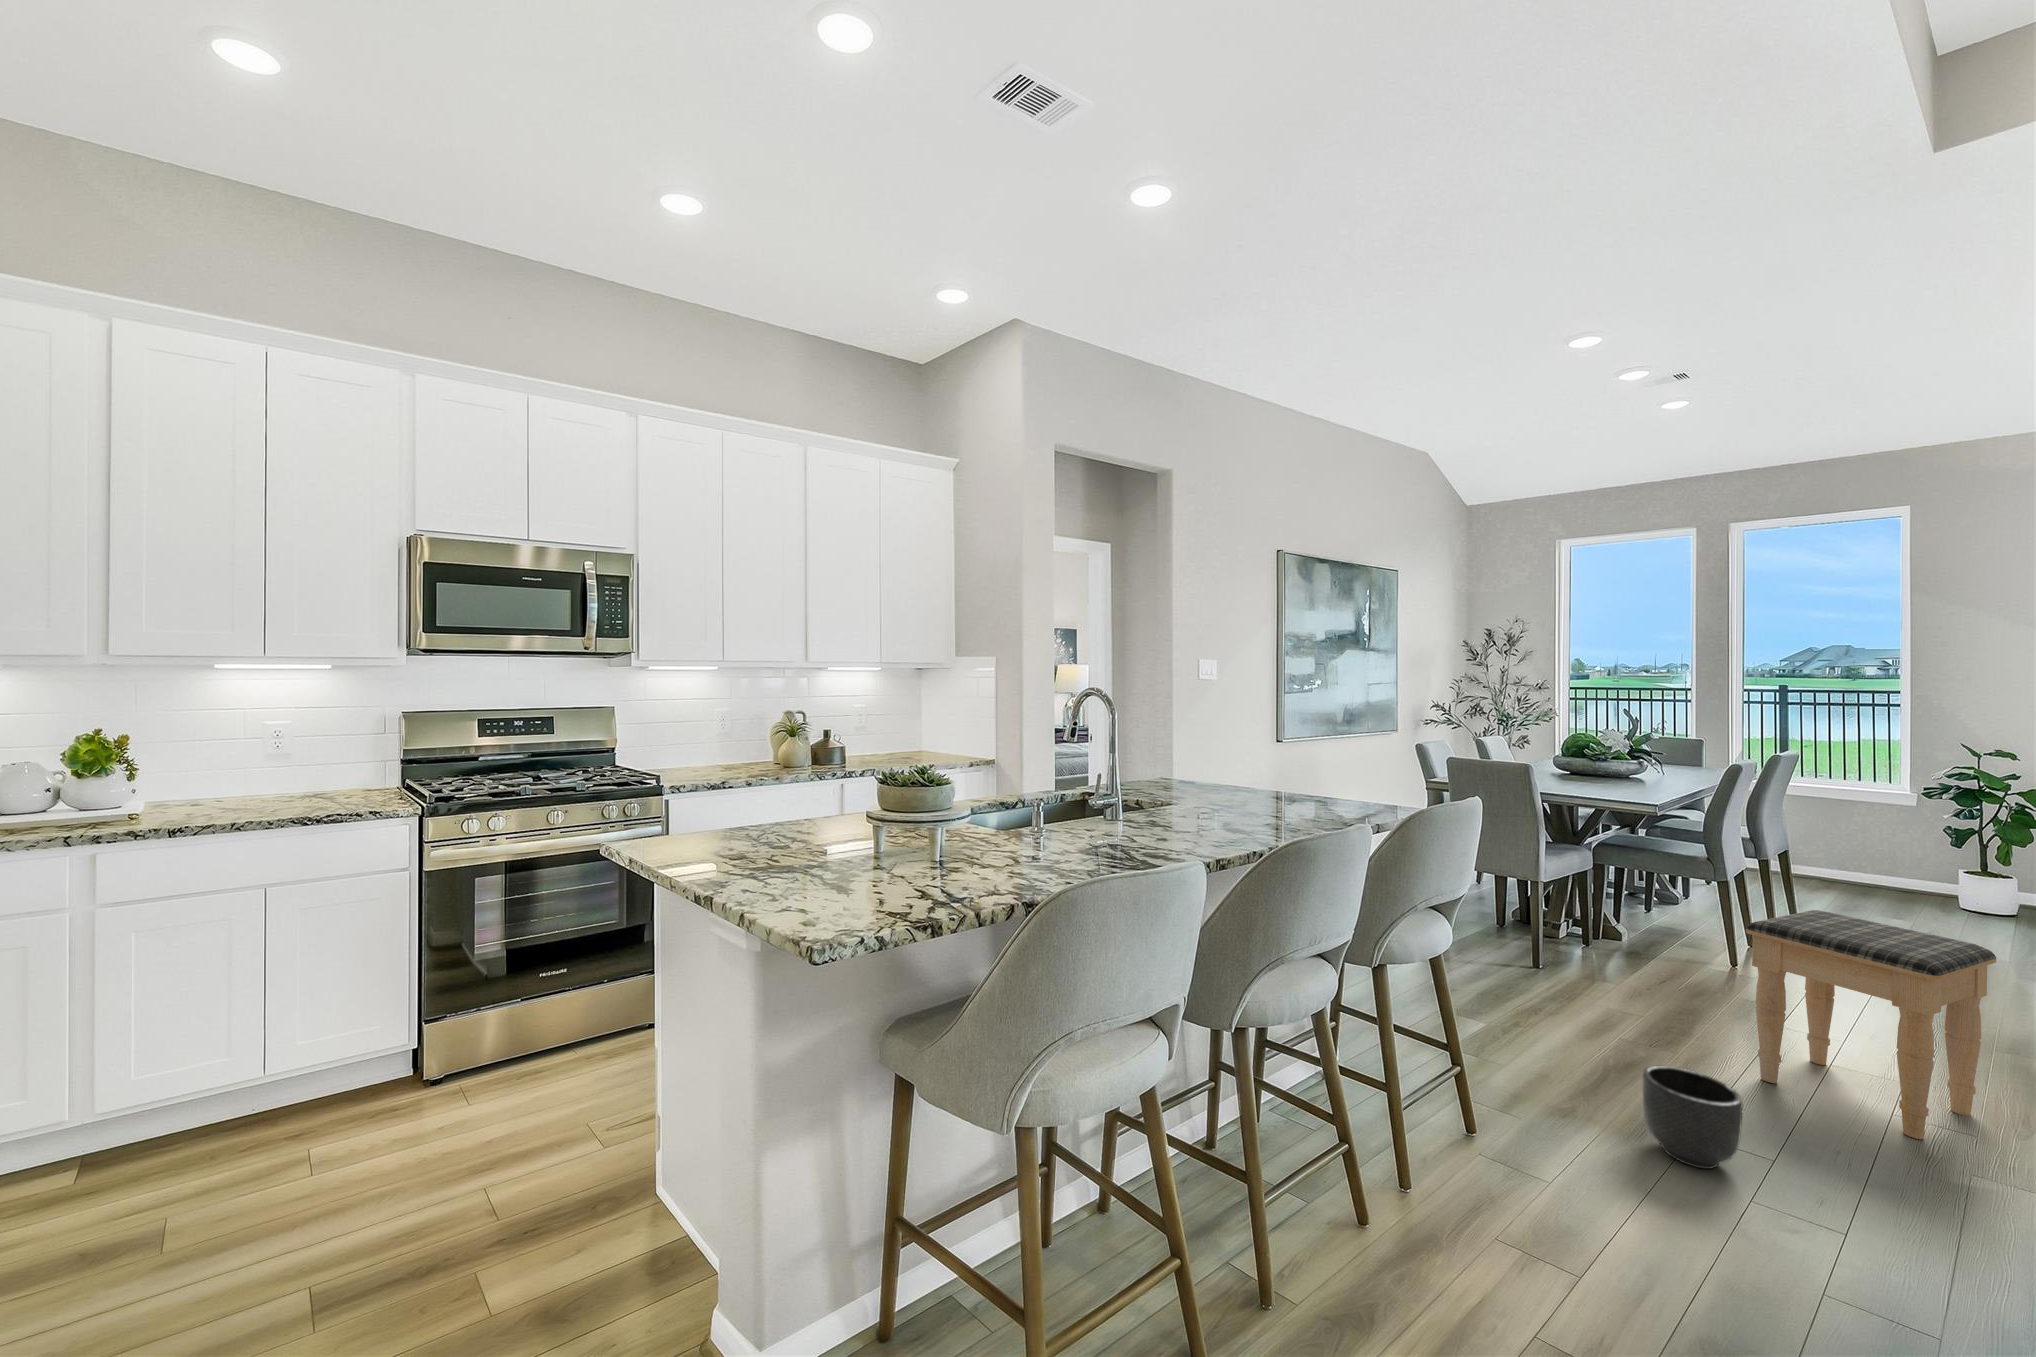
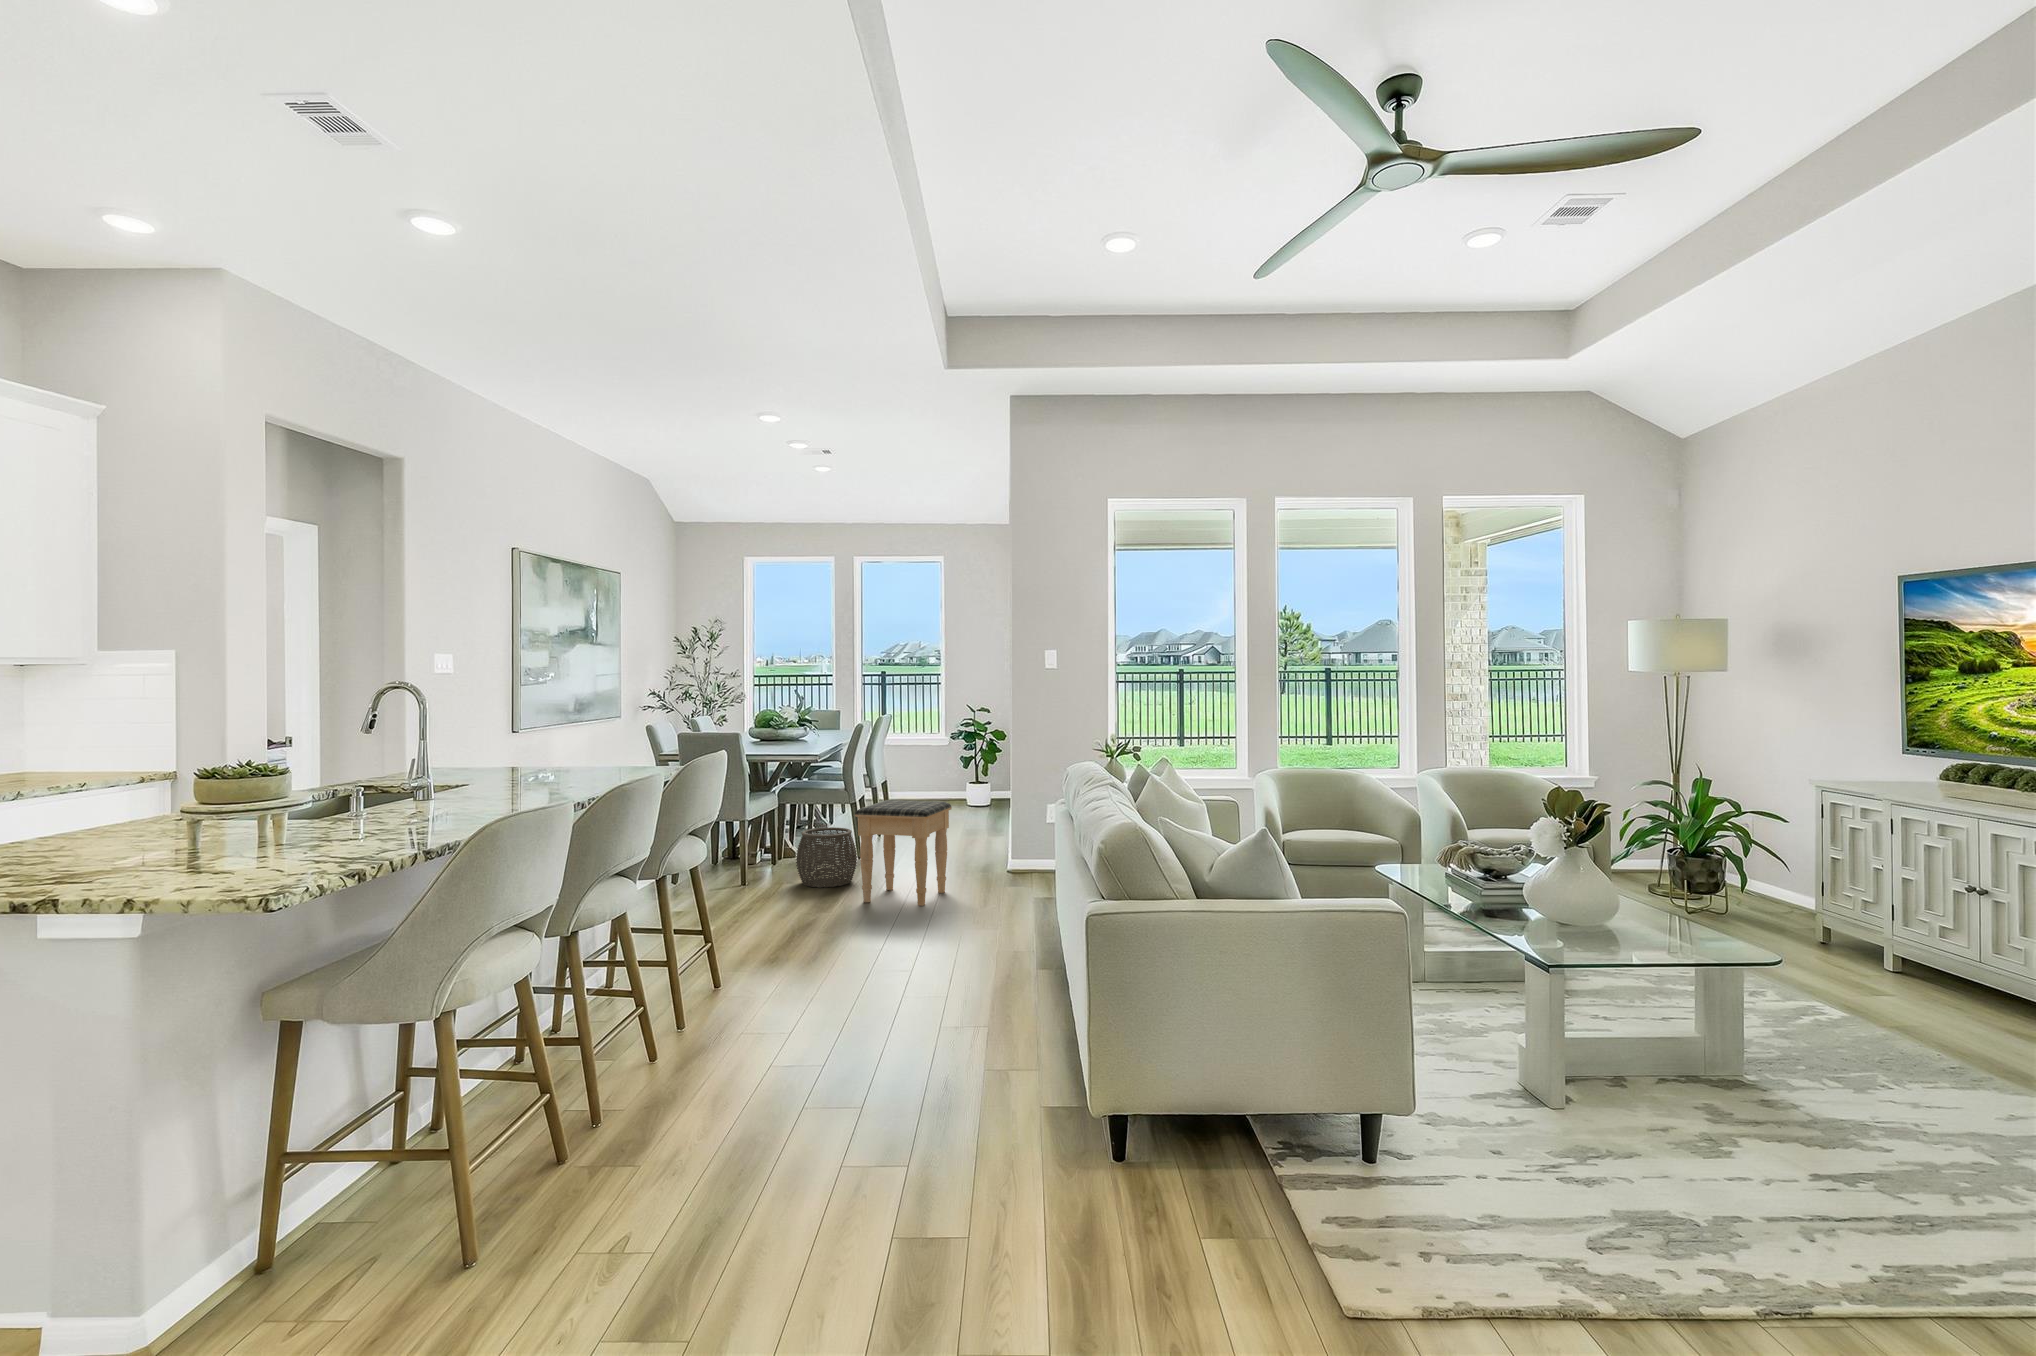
woven basket: none [1621,918,1743,1023] -> present [796,827,857,888]
planter: present [1643,1066,1743,1169] -> none [807,892,850,941]

